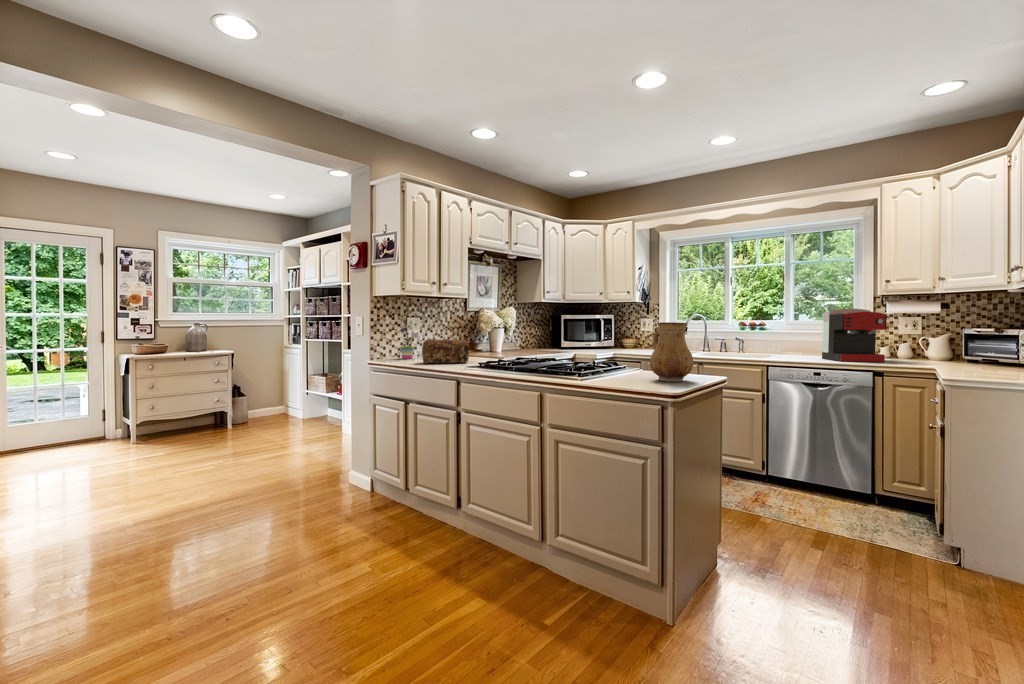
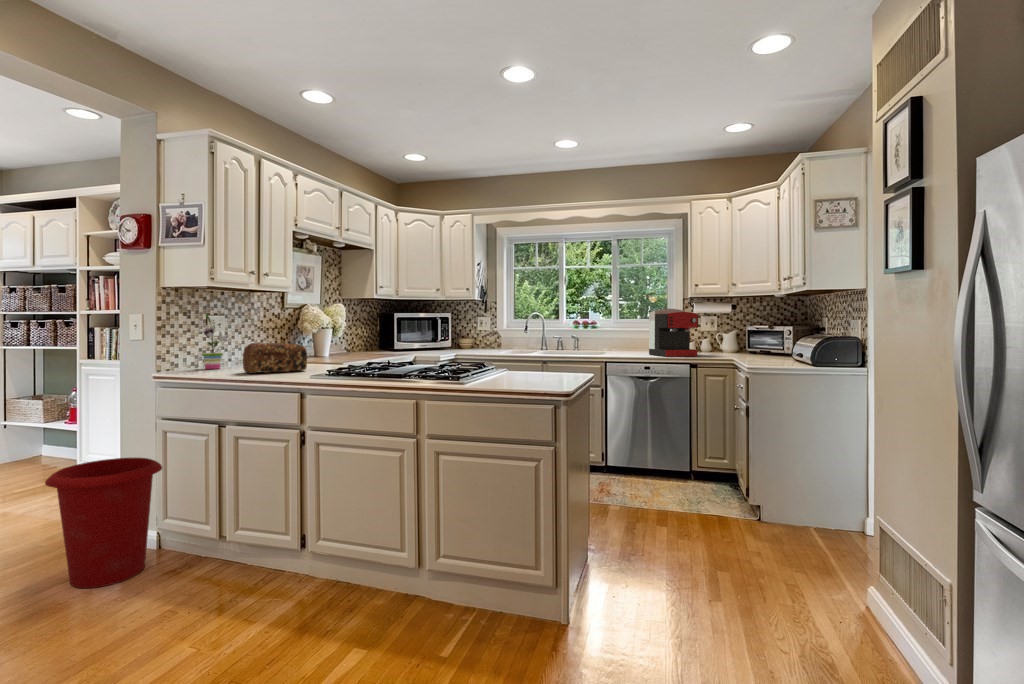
ceramic pitcher: present [650,322,693,382] -> none [530,322,571,380]
waste bin: none [296,422,368,514] -> present [45,458,162,588]

